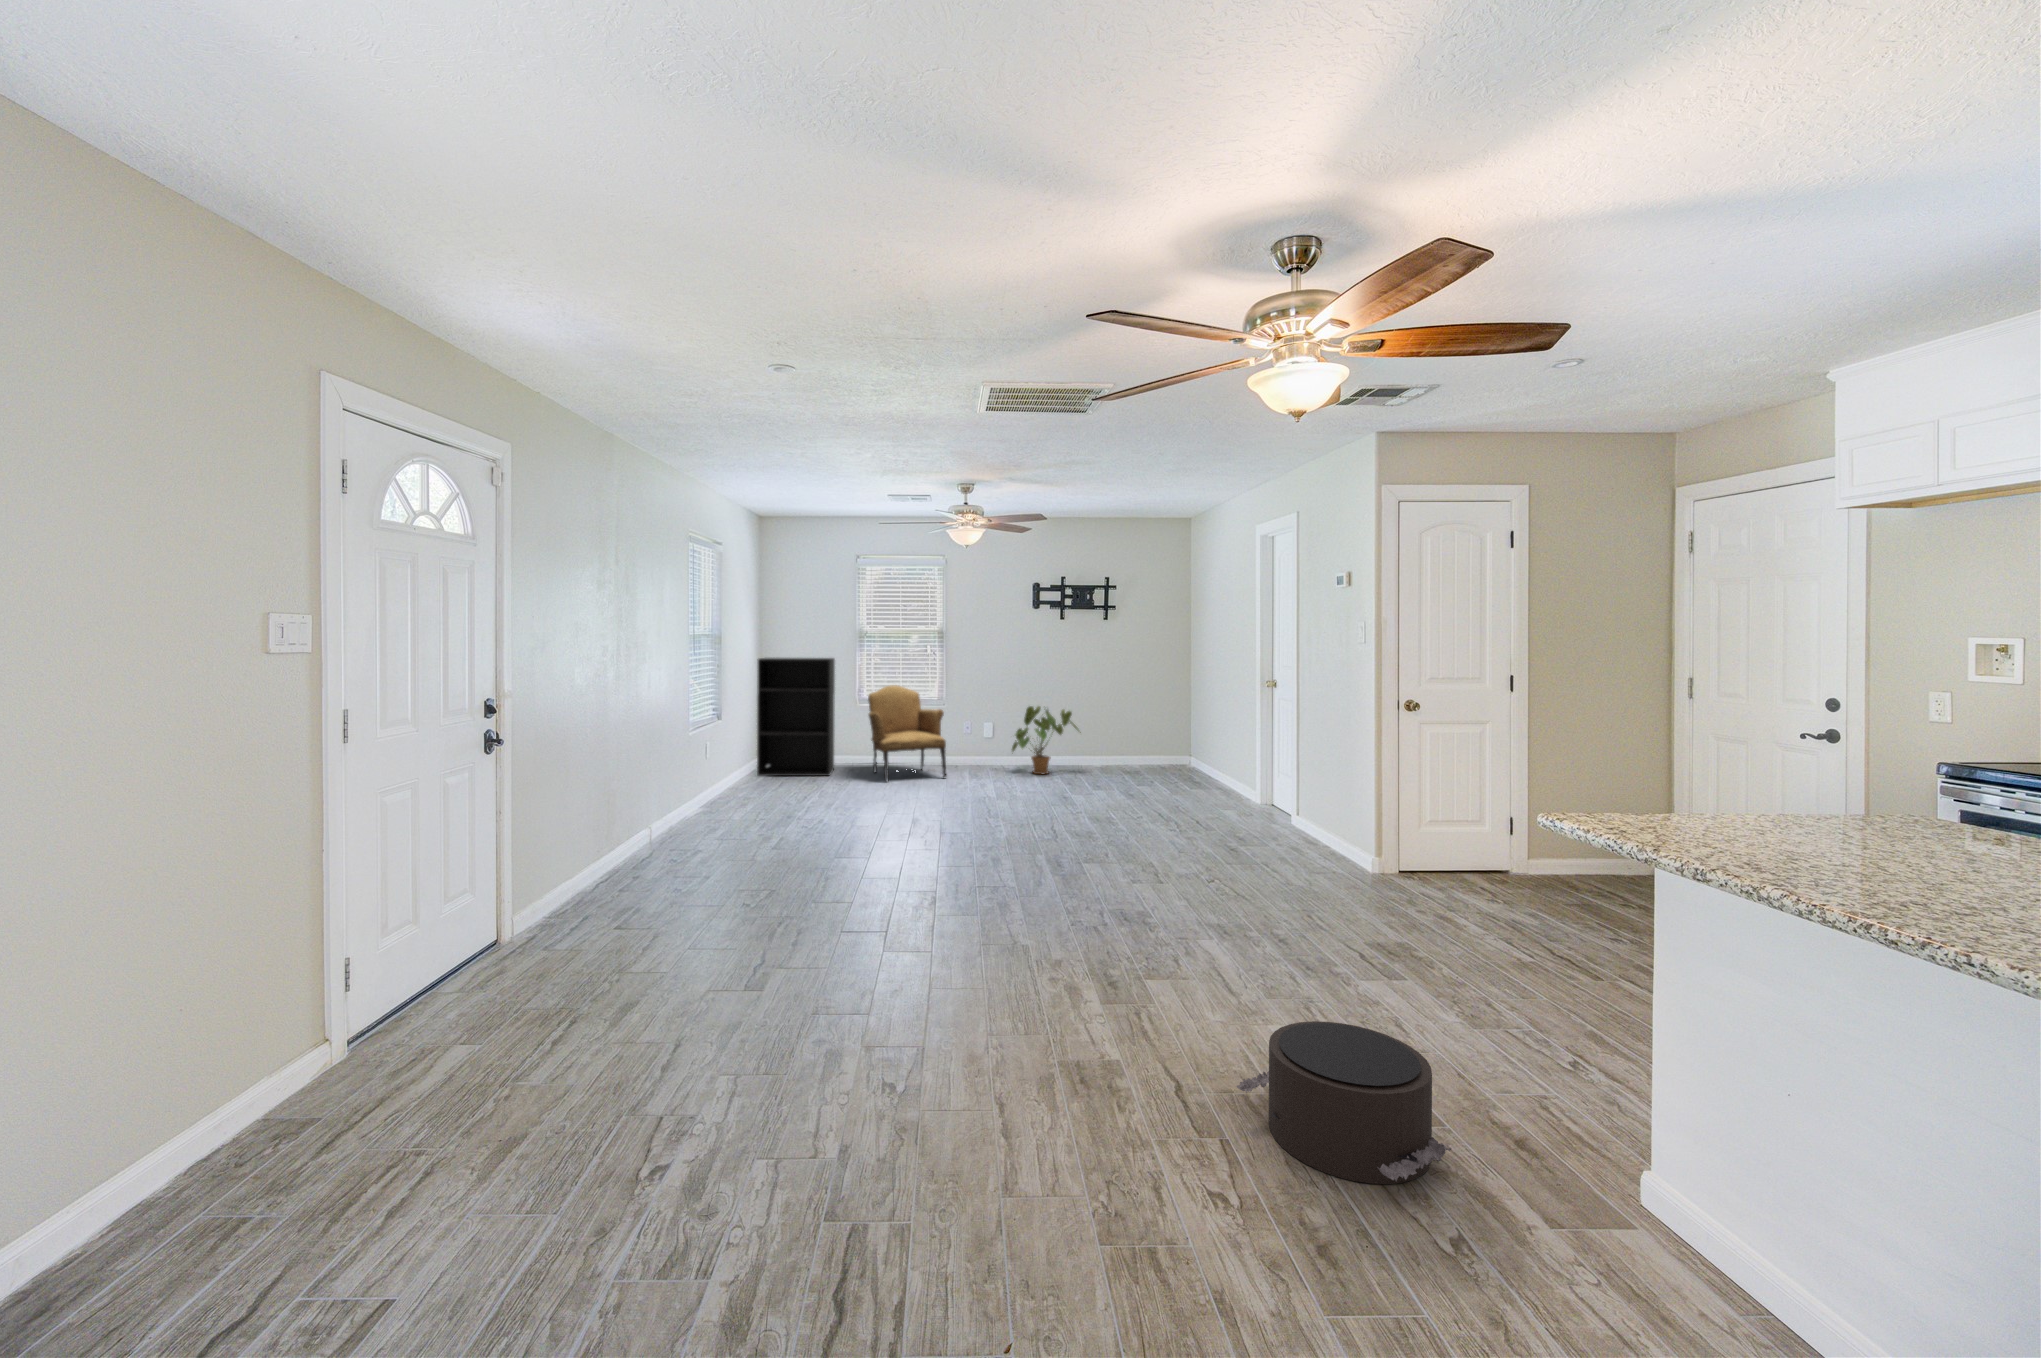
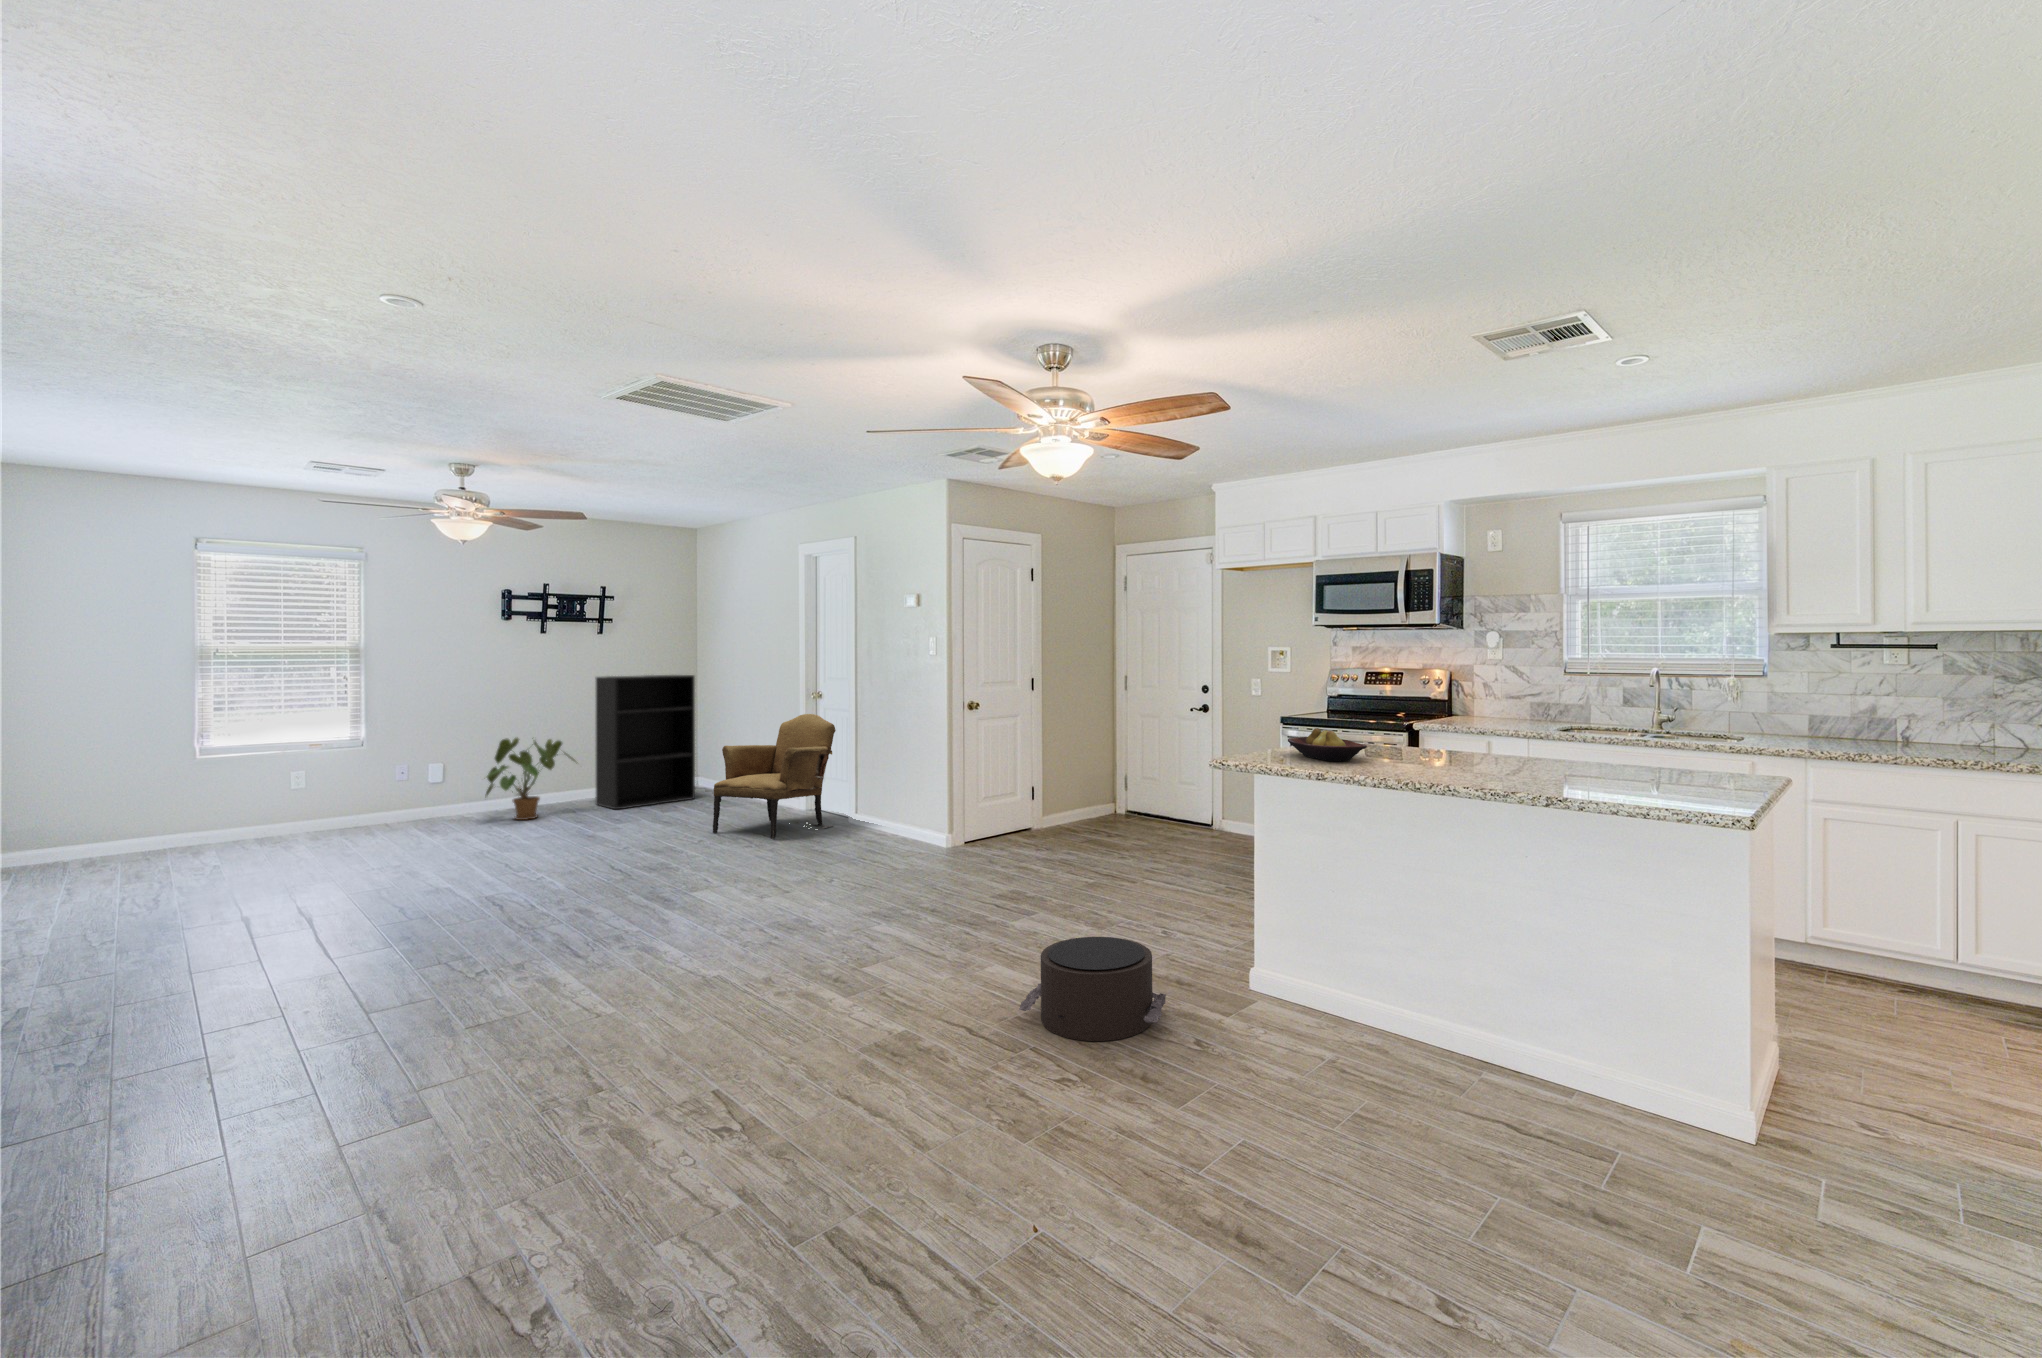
bookshelf: present [757,658,835,776] -> present [596,675,695,809]
armchair: present [868,685,947,782] -> present [713,714,836,839]
fruit bowl: none [1724,799,1889,870] -> present [1288,728,1367,761]

